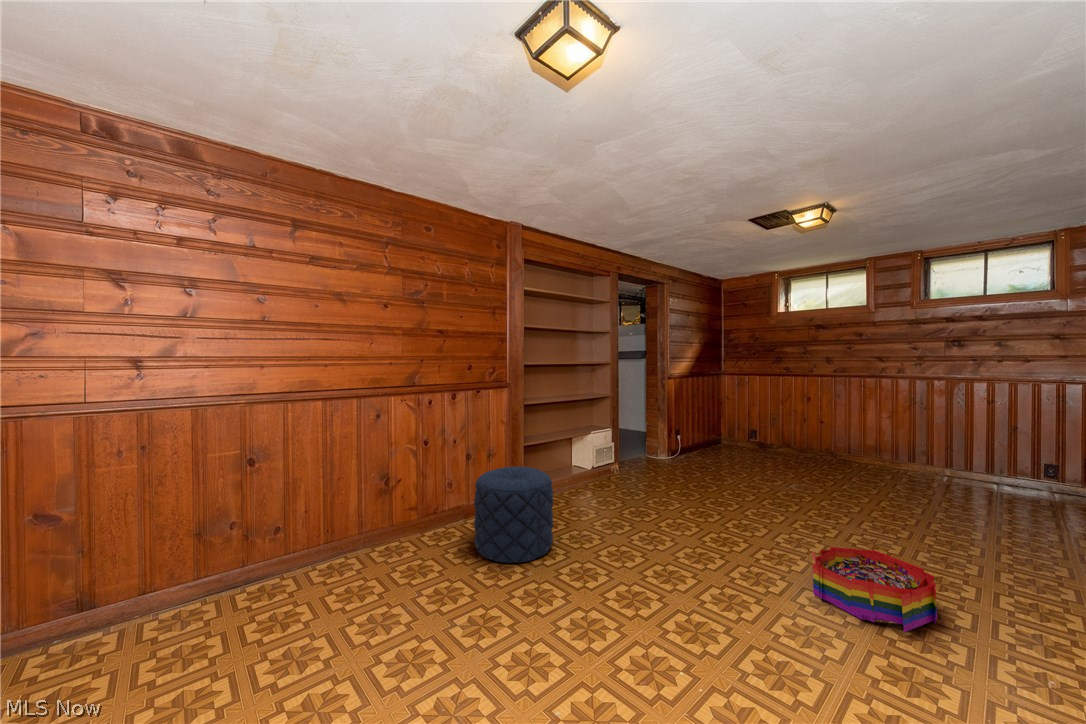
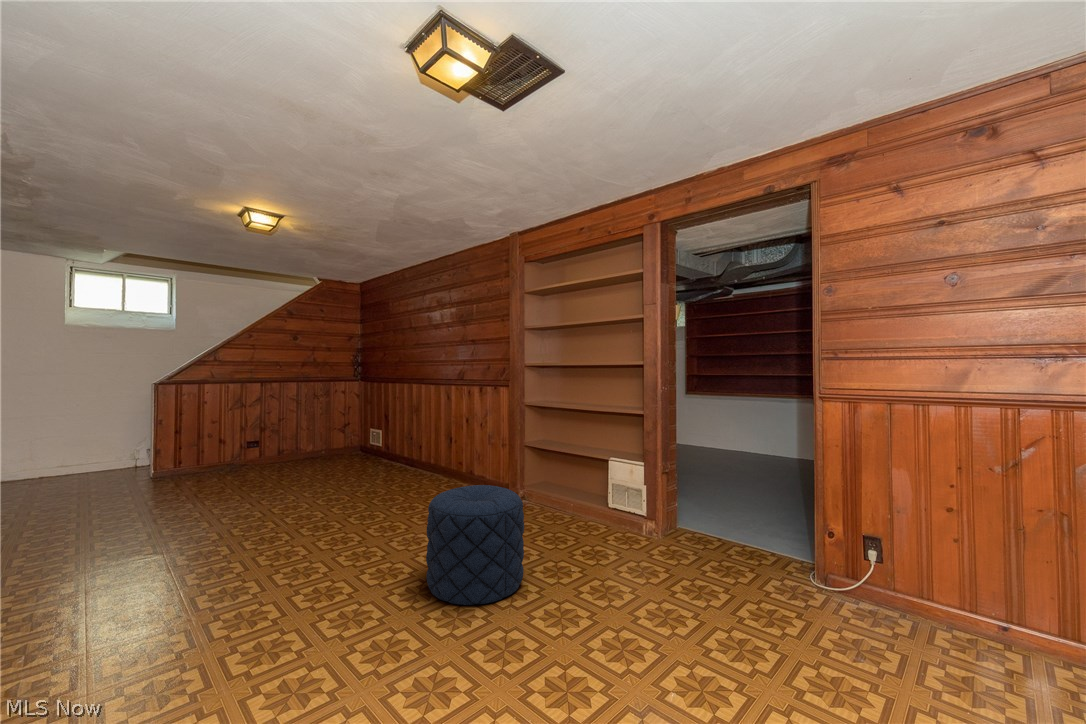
storage bin: present [812,547,937,632] -> none [833,577,985,682]

